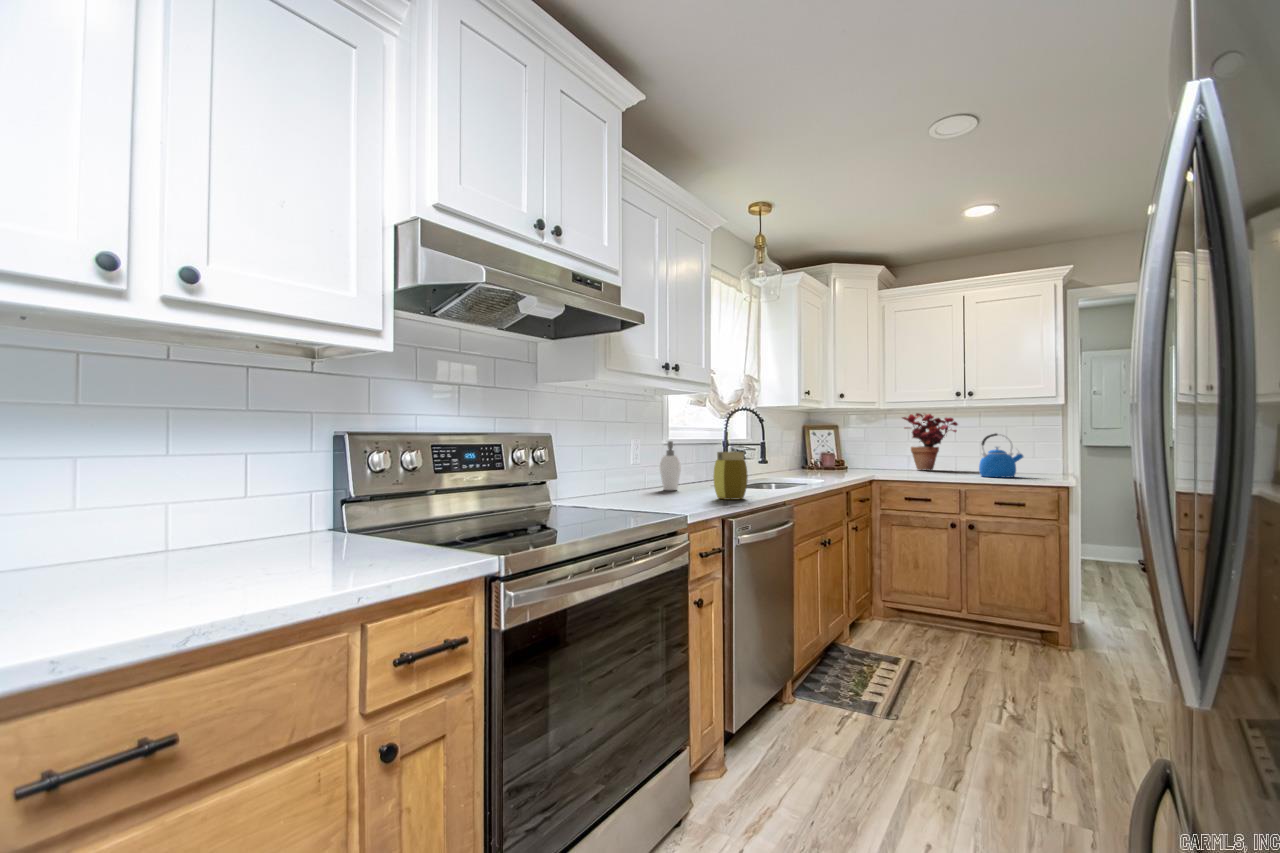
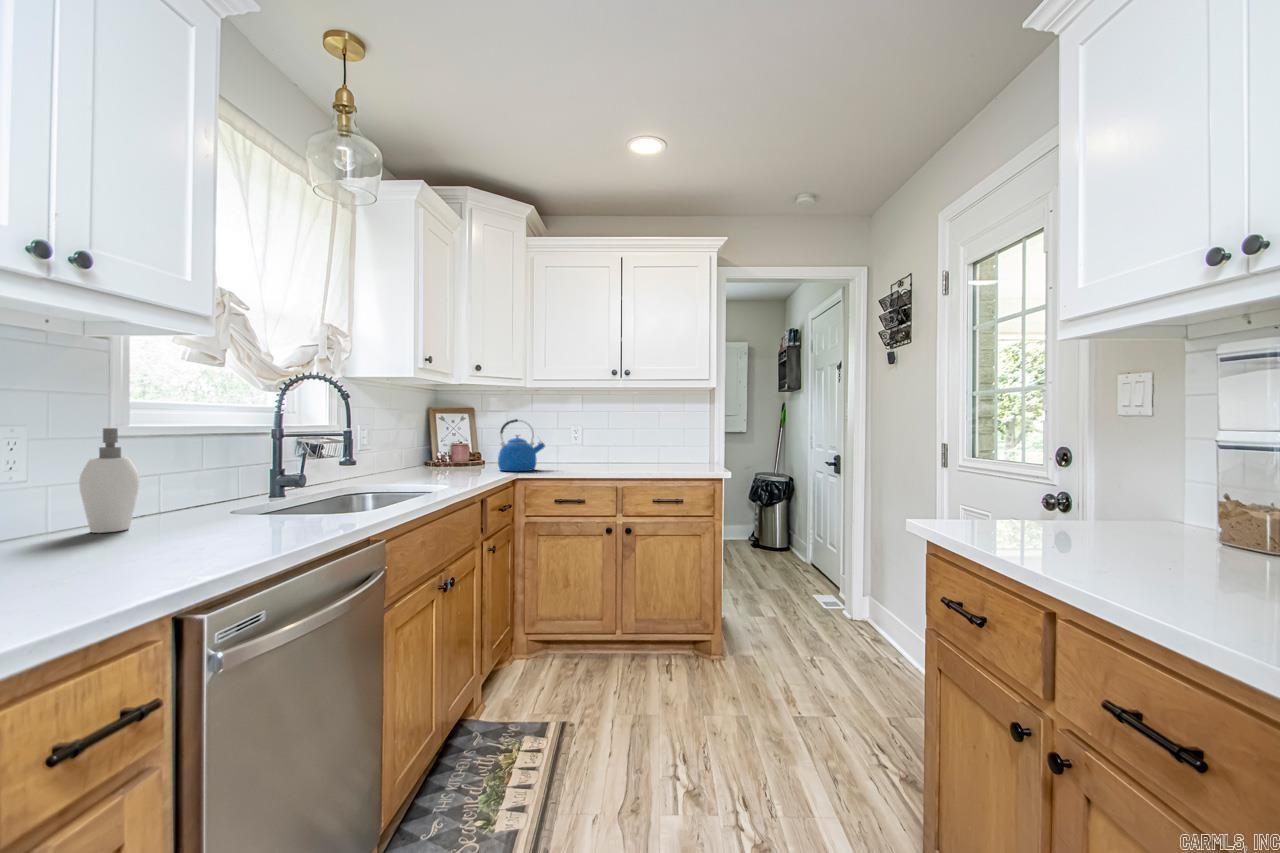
potted plant: present [902,413,958,470] -> none [549,395,610,462]
kettle: present [979,434,1023,477] -> present [498,419,545,471]
jar: present [713,452,748,500] -> none [174,451,265,559]

